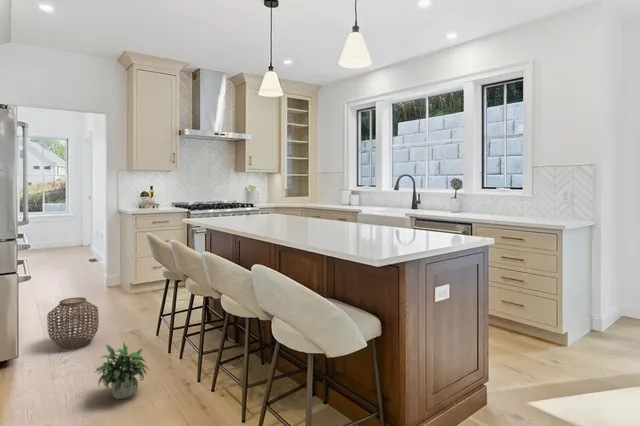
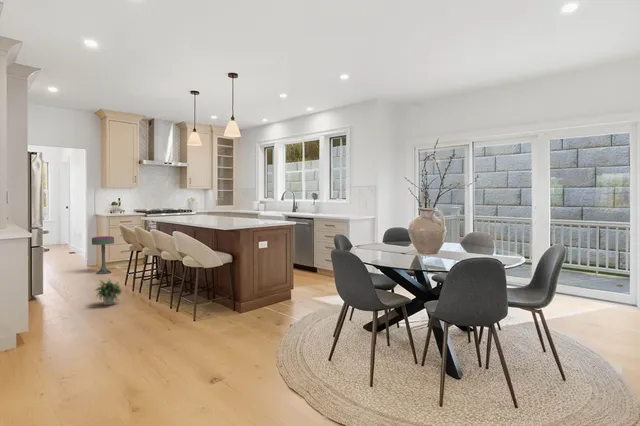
bar stool: none [109,245,143,304] -> present [92,236,114,274]
woven basket: present [47,297,99,349] -> none [60,263,90,291]

